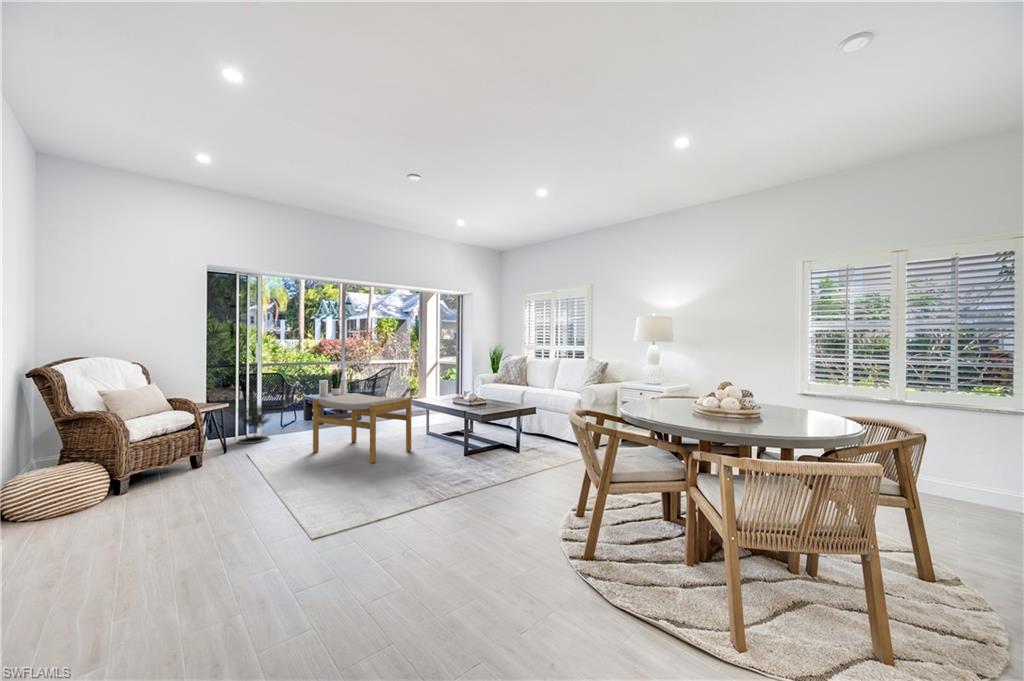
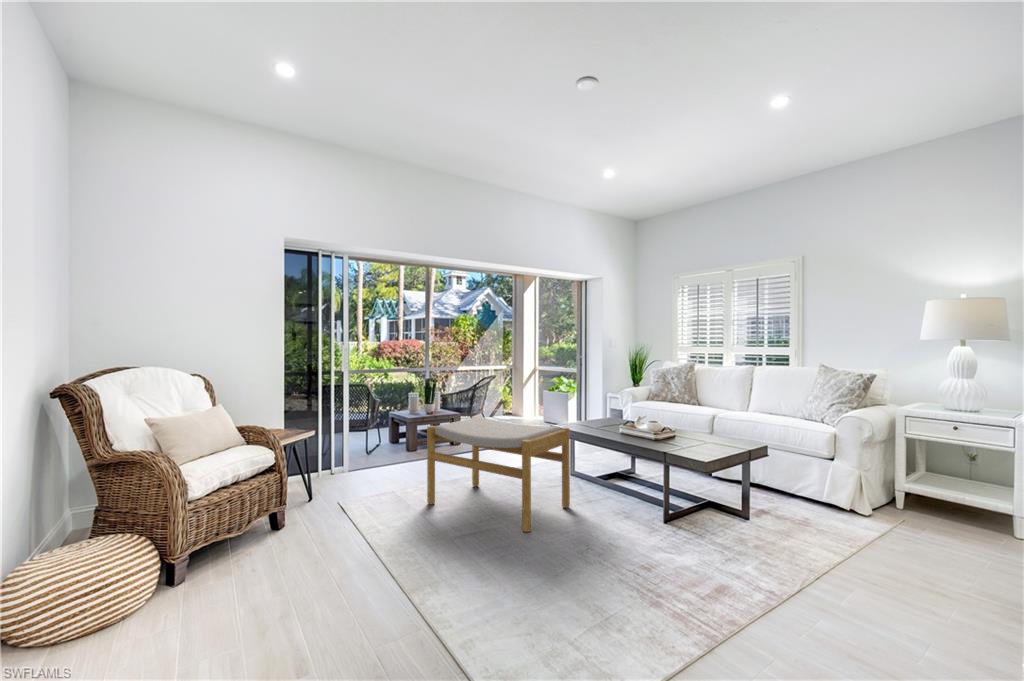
potted tree: present [237,396,271,444] -> none [318,411,365,484]

